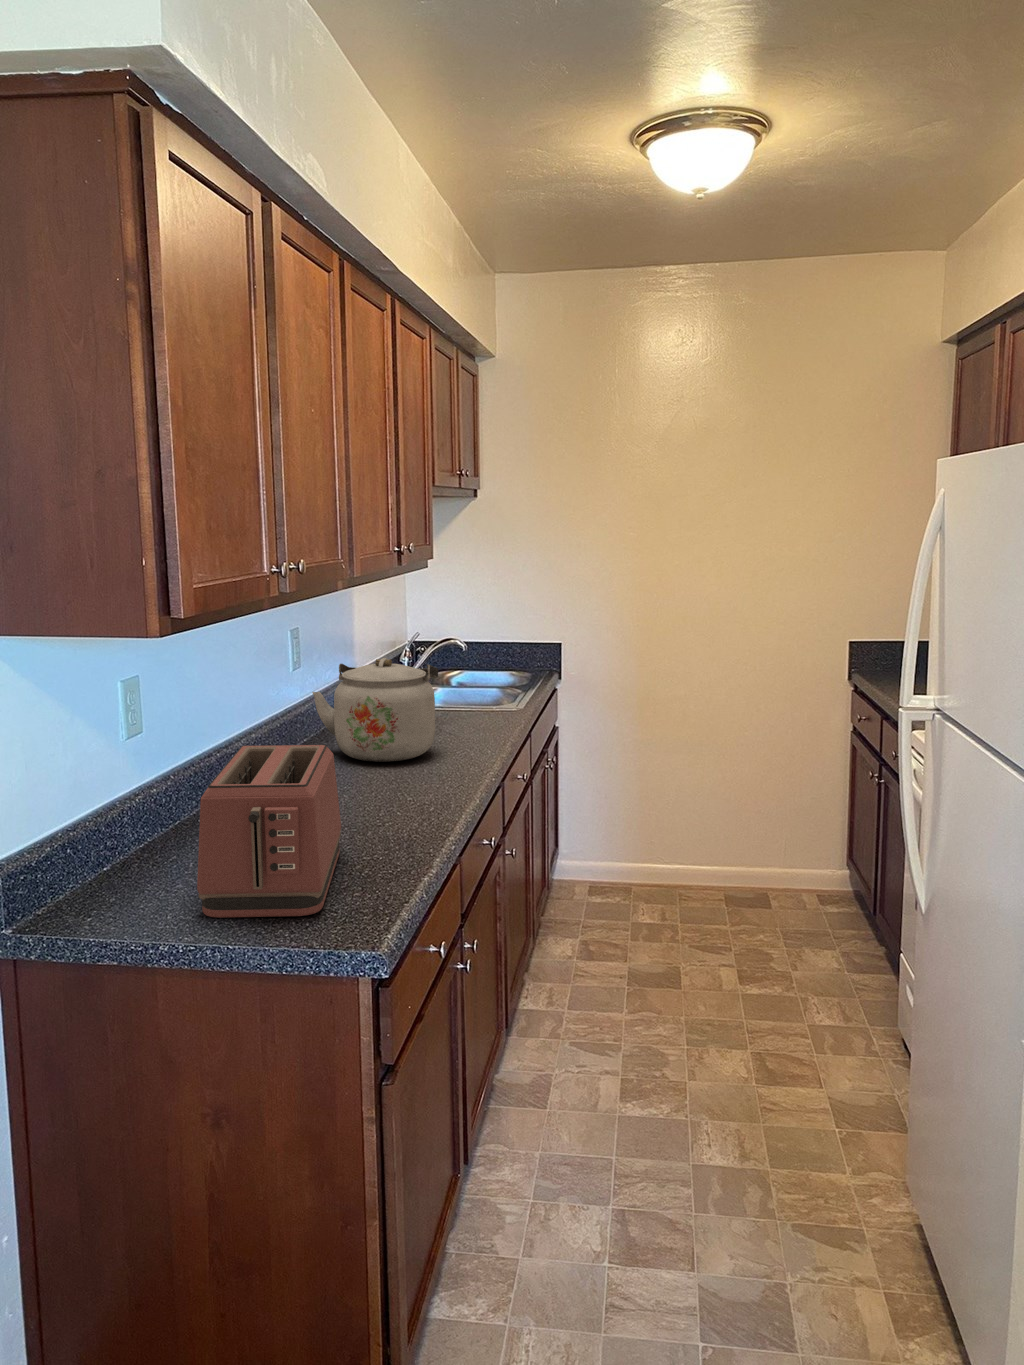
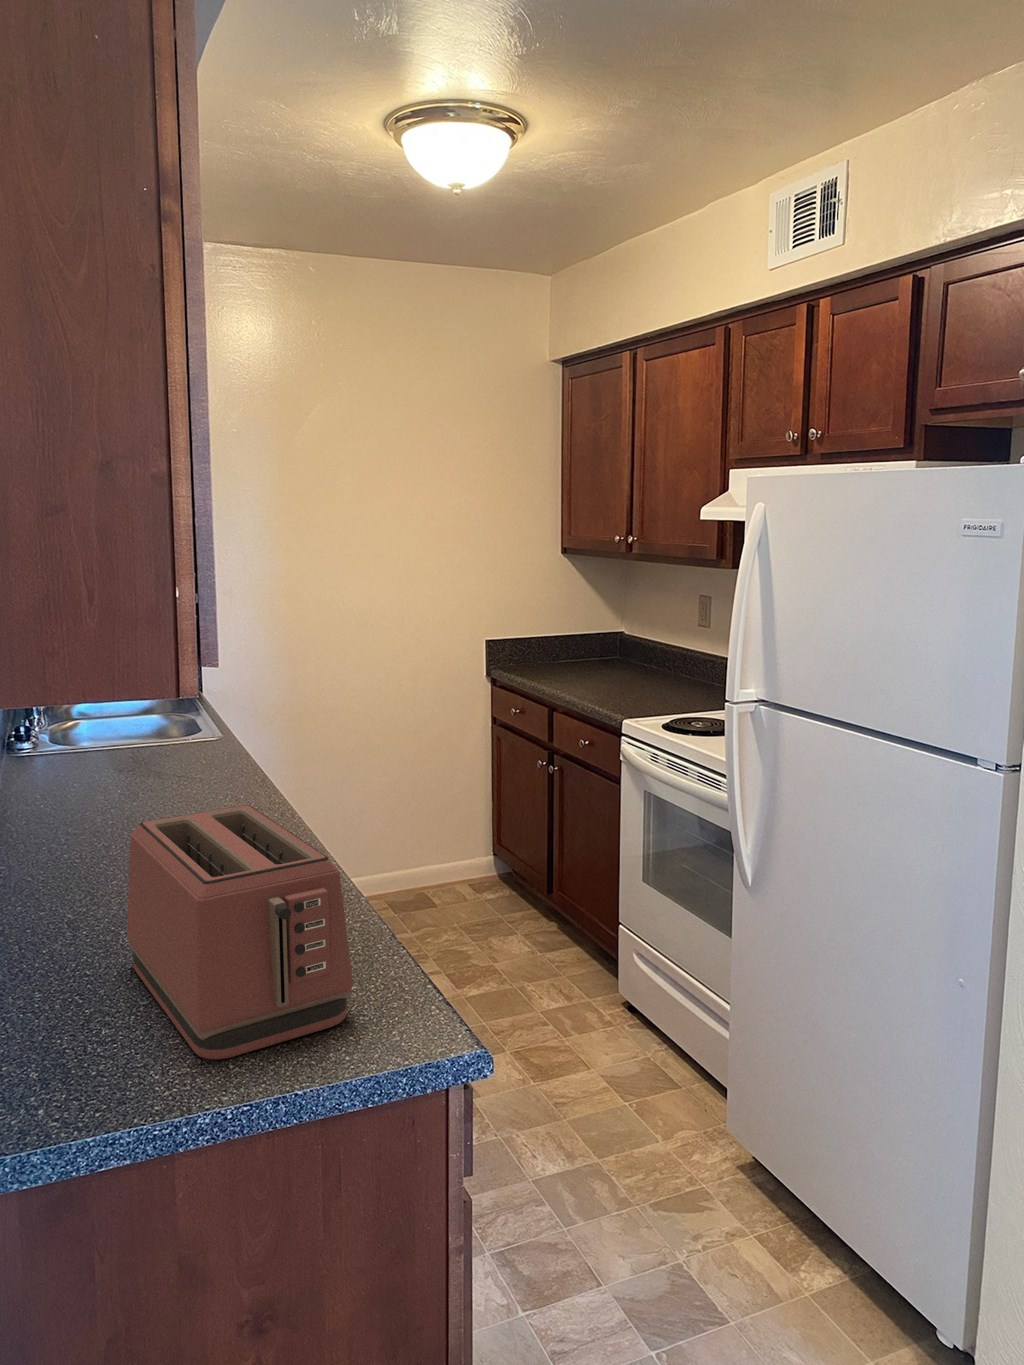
kettle: present [312,658,438,762] -> none [43,692,207,821]

